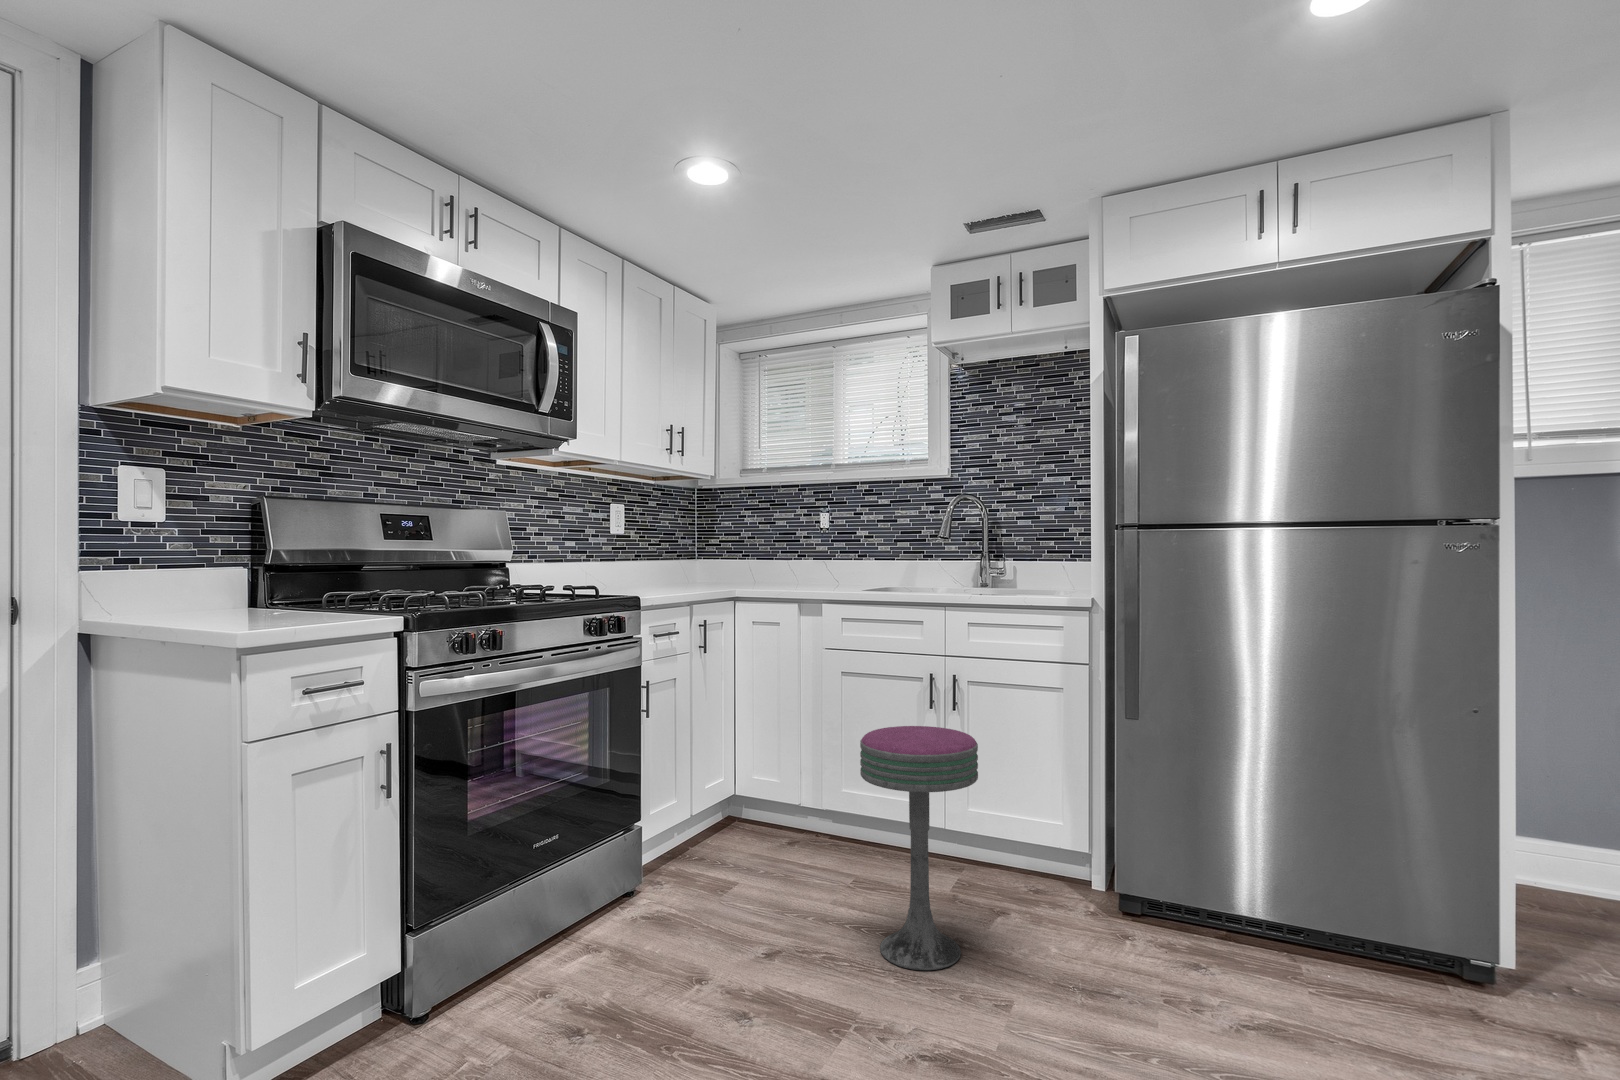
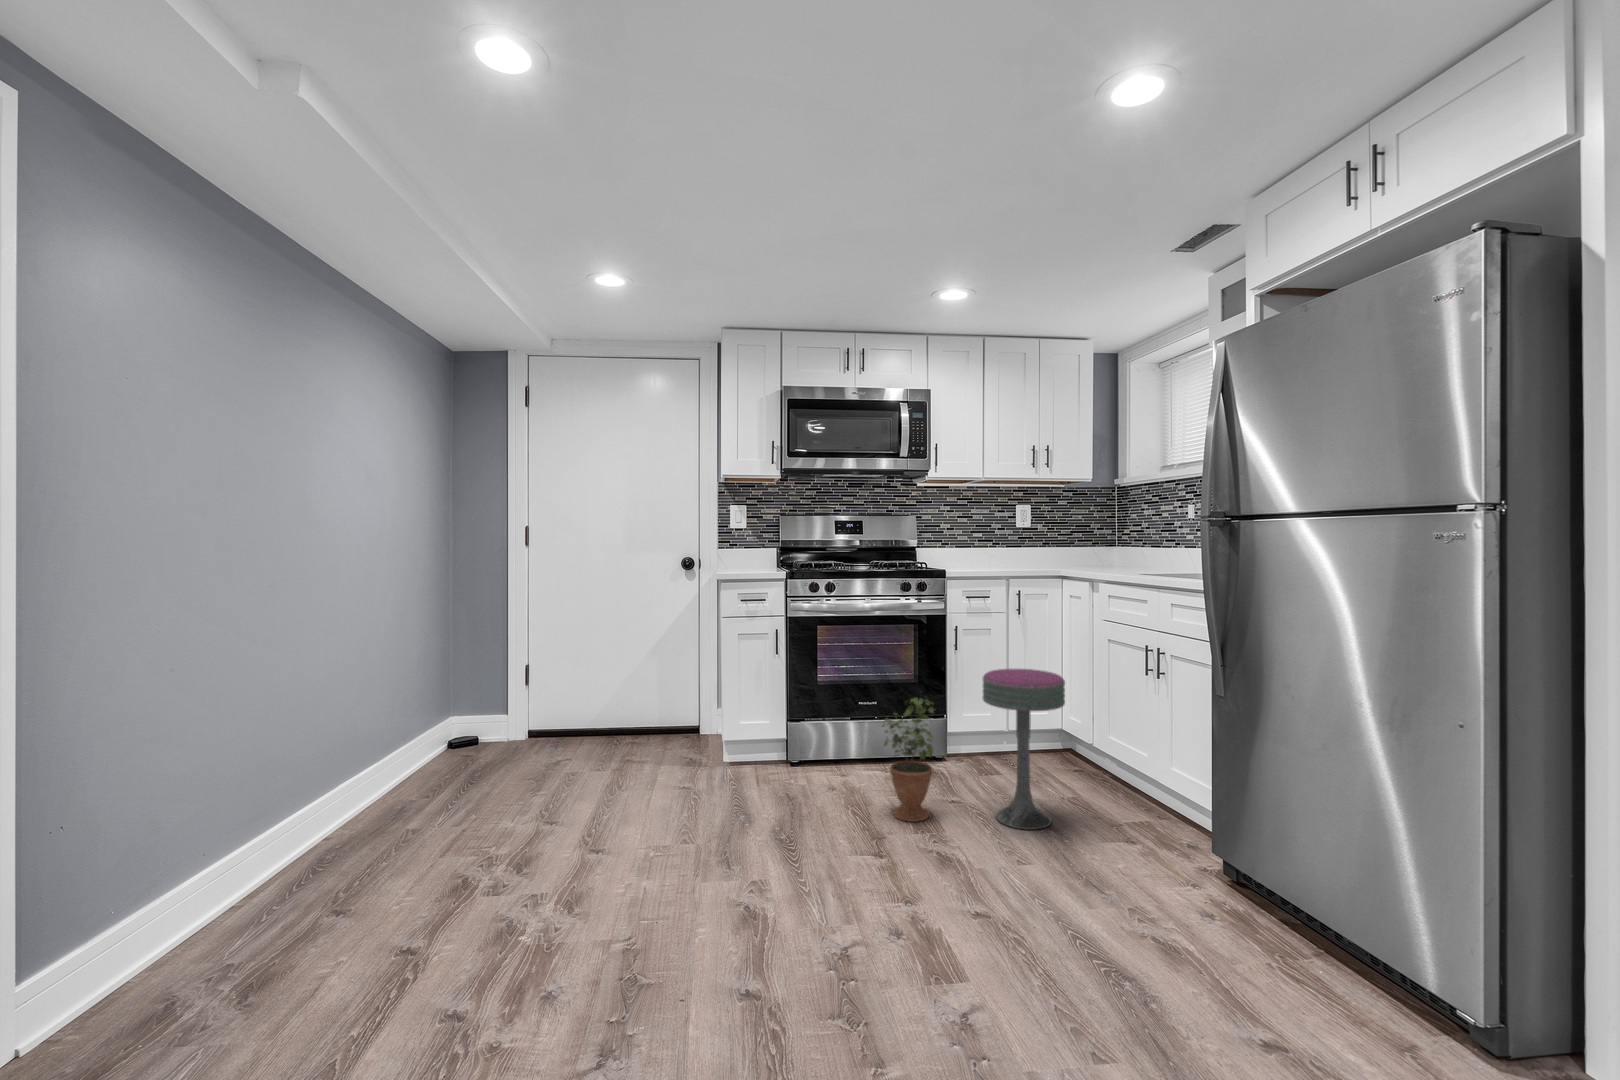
potted plant: none [765,799,859,1042] -> present [882,698,934,822]

